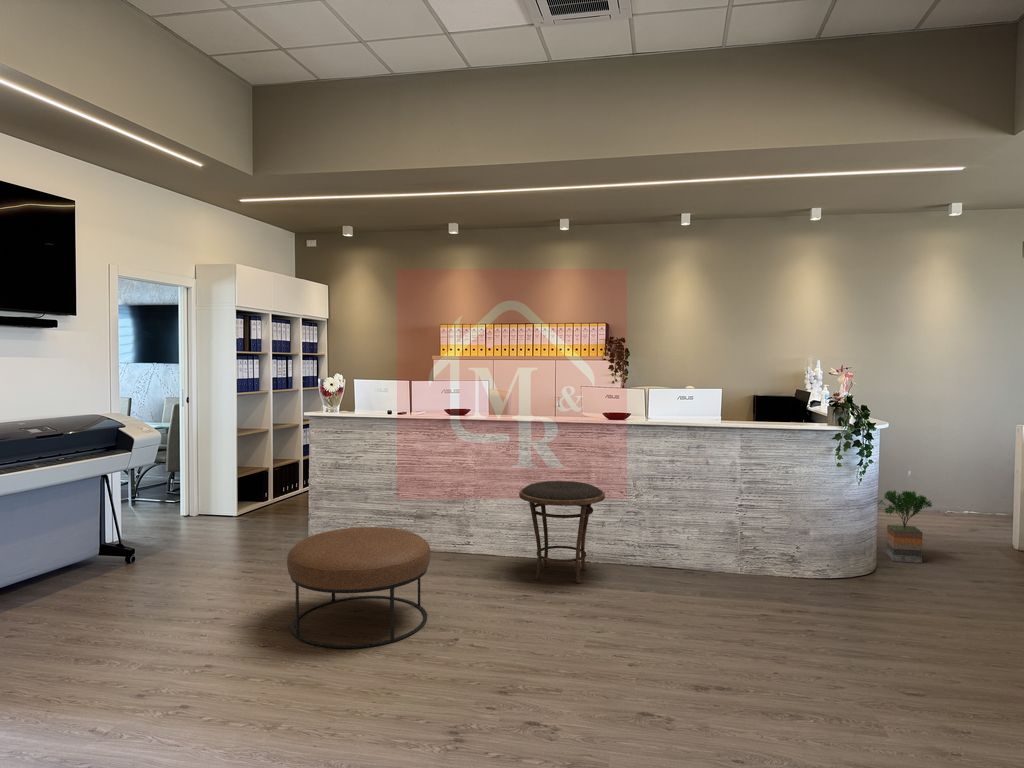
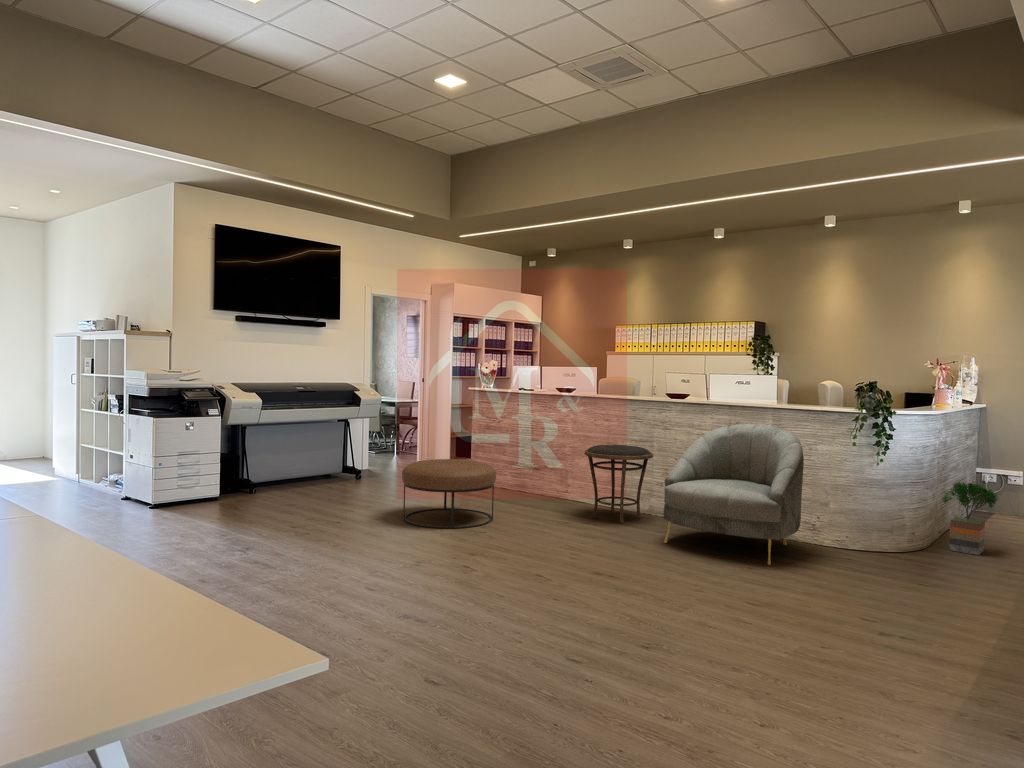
armchair: none [661,449,822,622] -> present [664,424,804,565]

